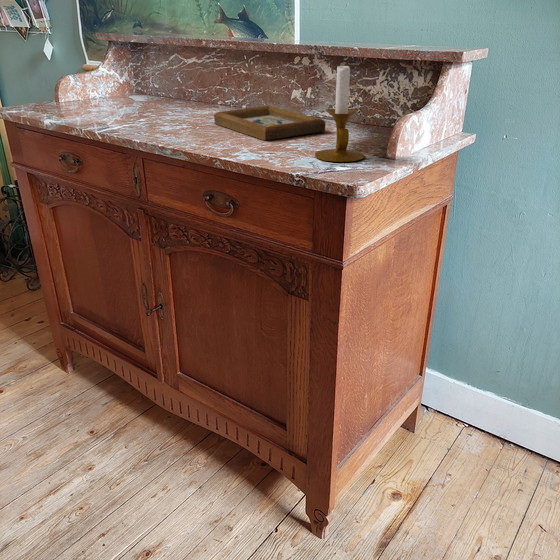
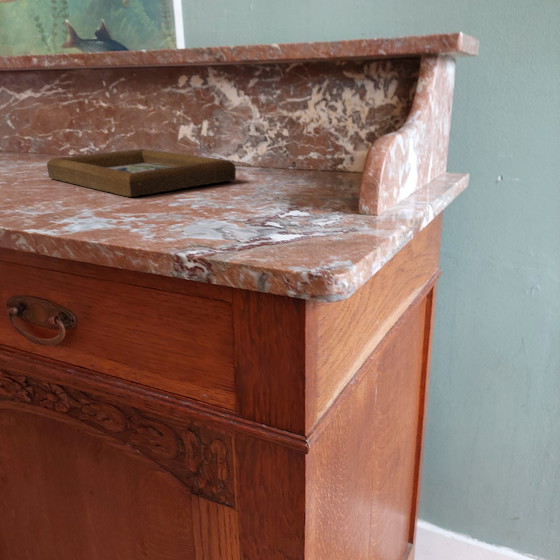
candlestick: present [315,66,365,162] -> none [223,40,319,224]

